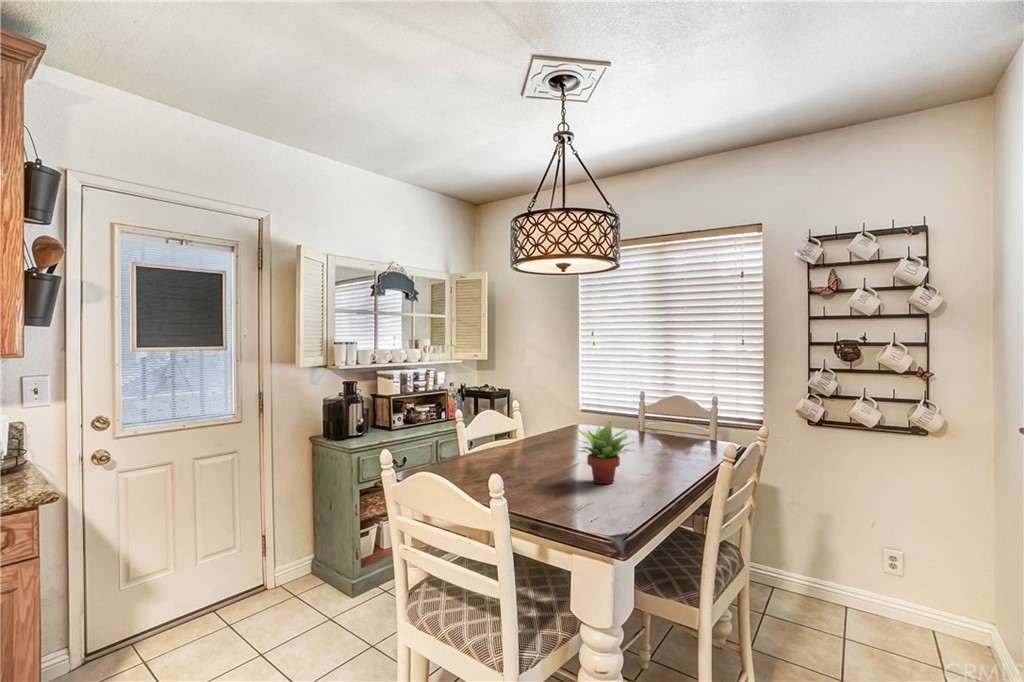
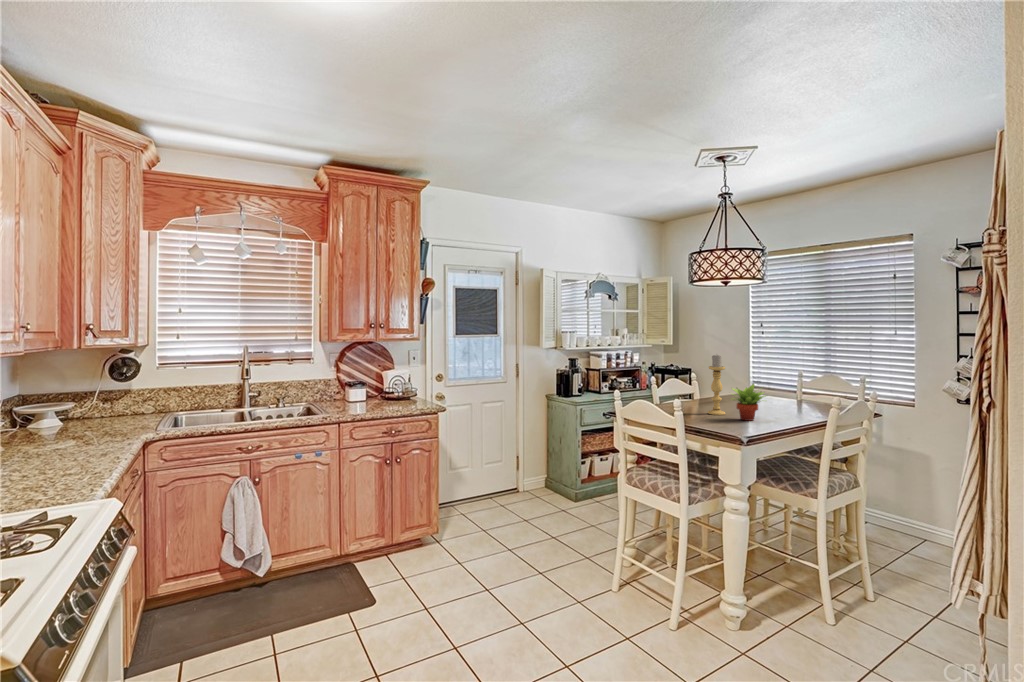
candle holder: none [541,374,567,471] -> present [708,355,725,415]

